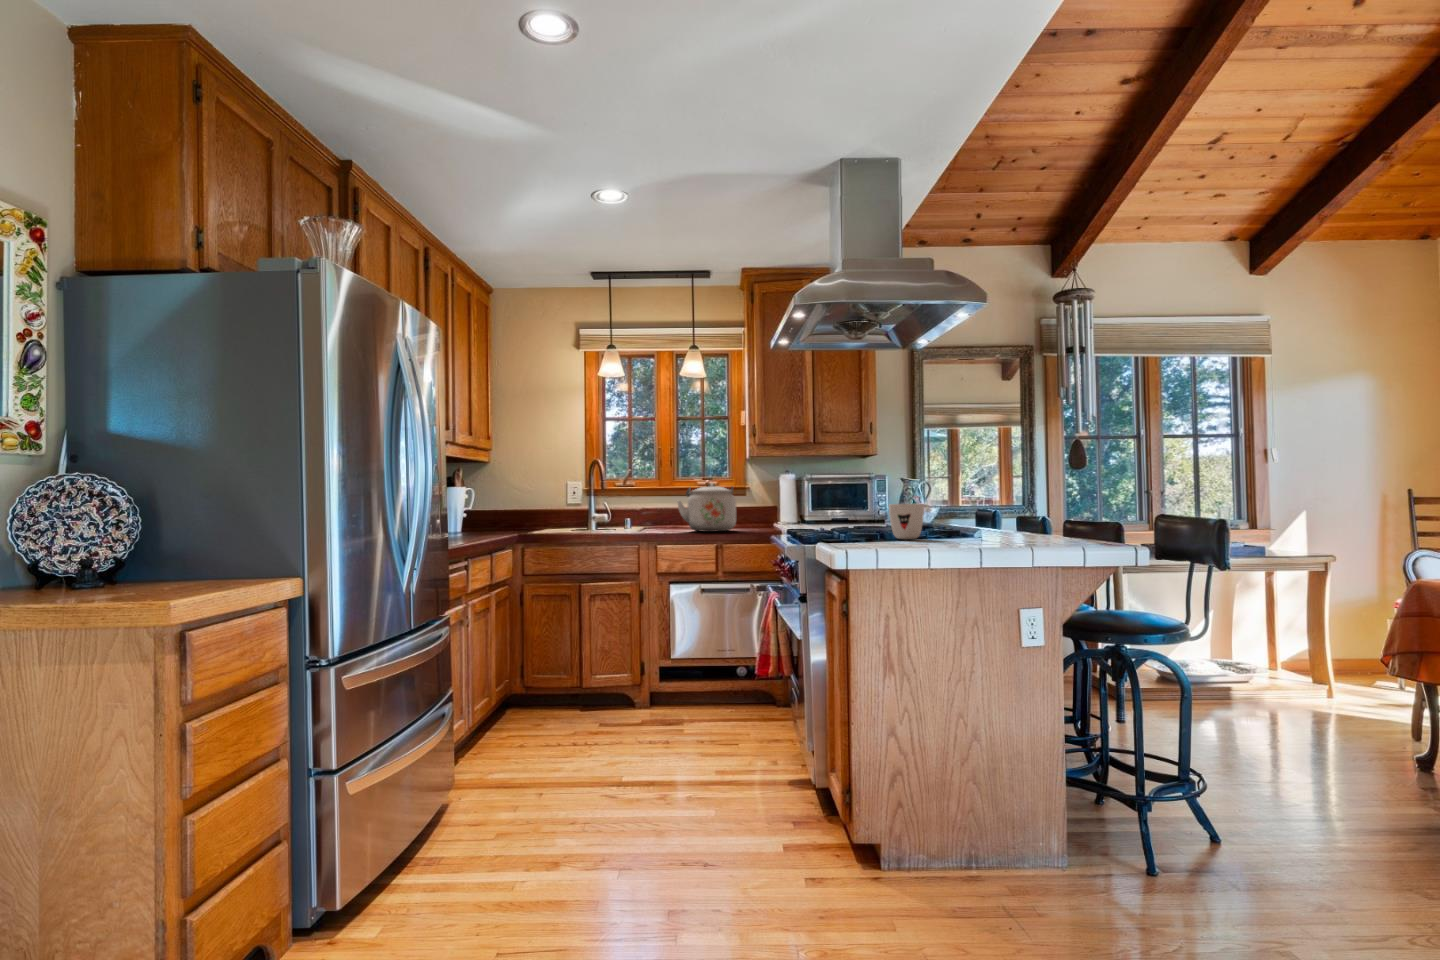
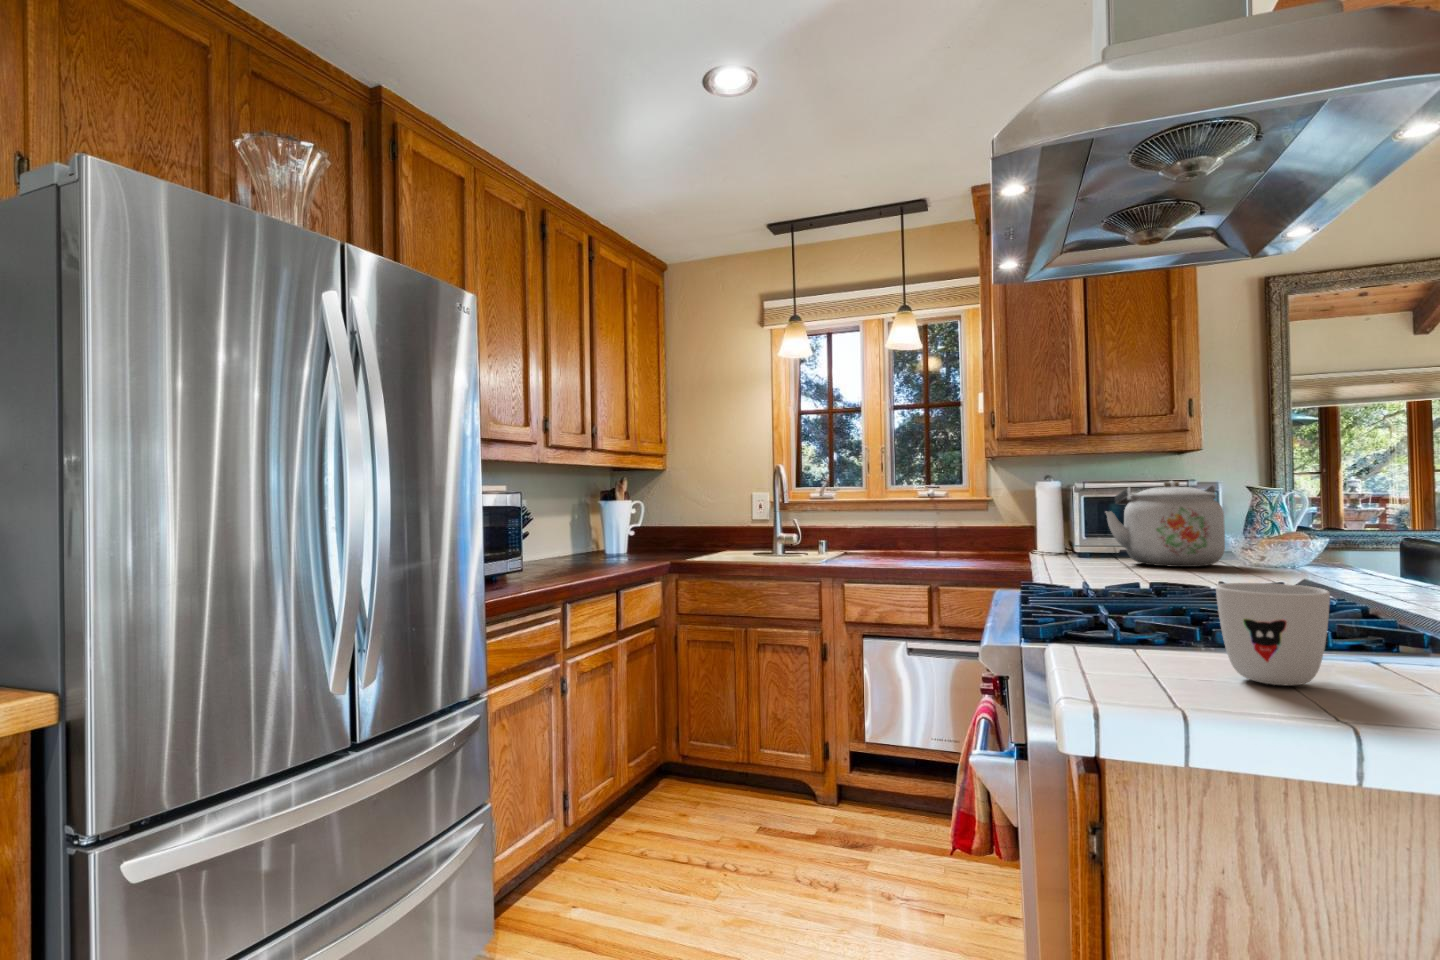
kettle: present [677,483,736,532] -> present [1106,481,1225,567]

